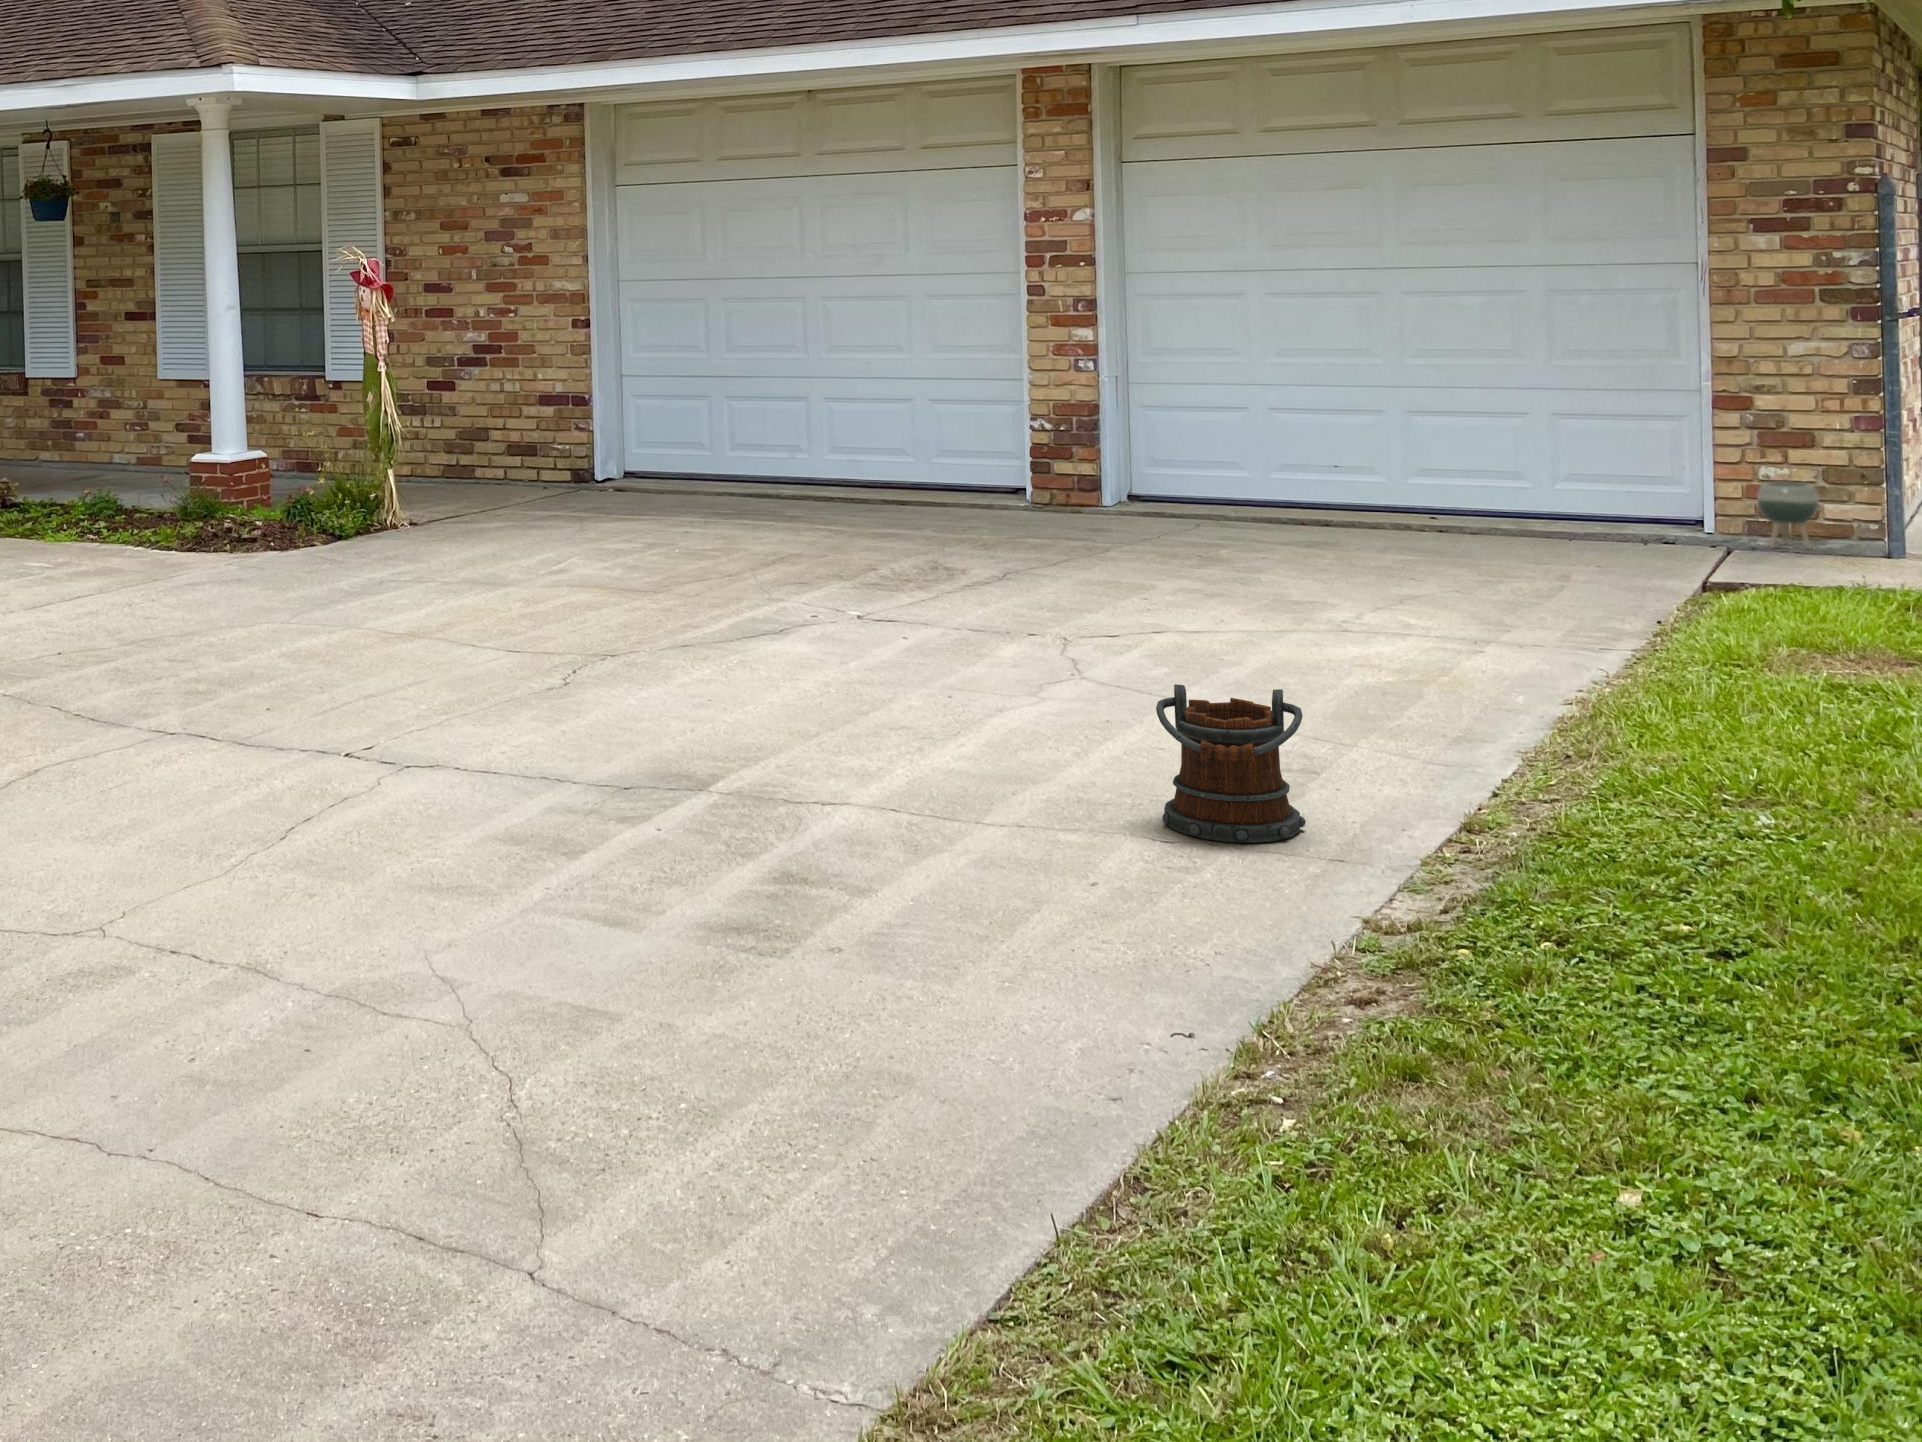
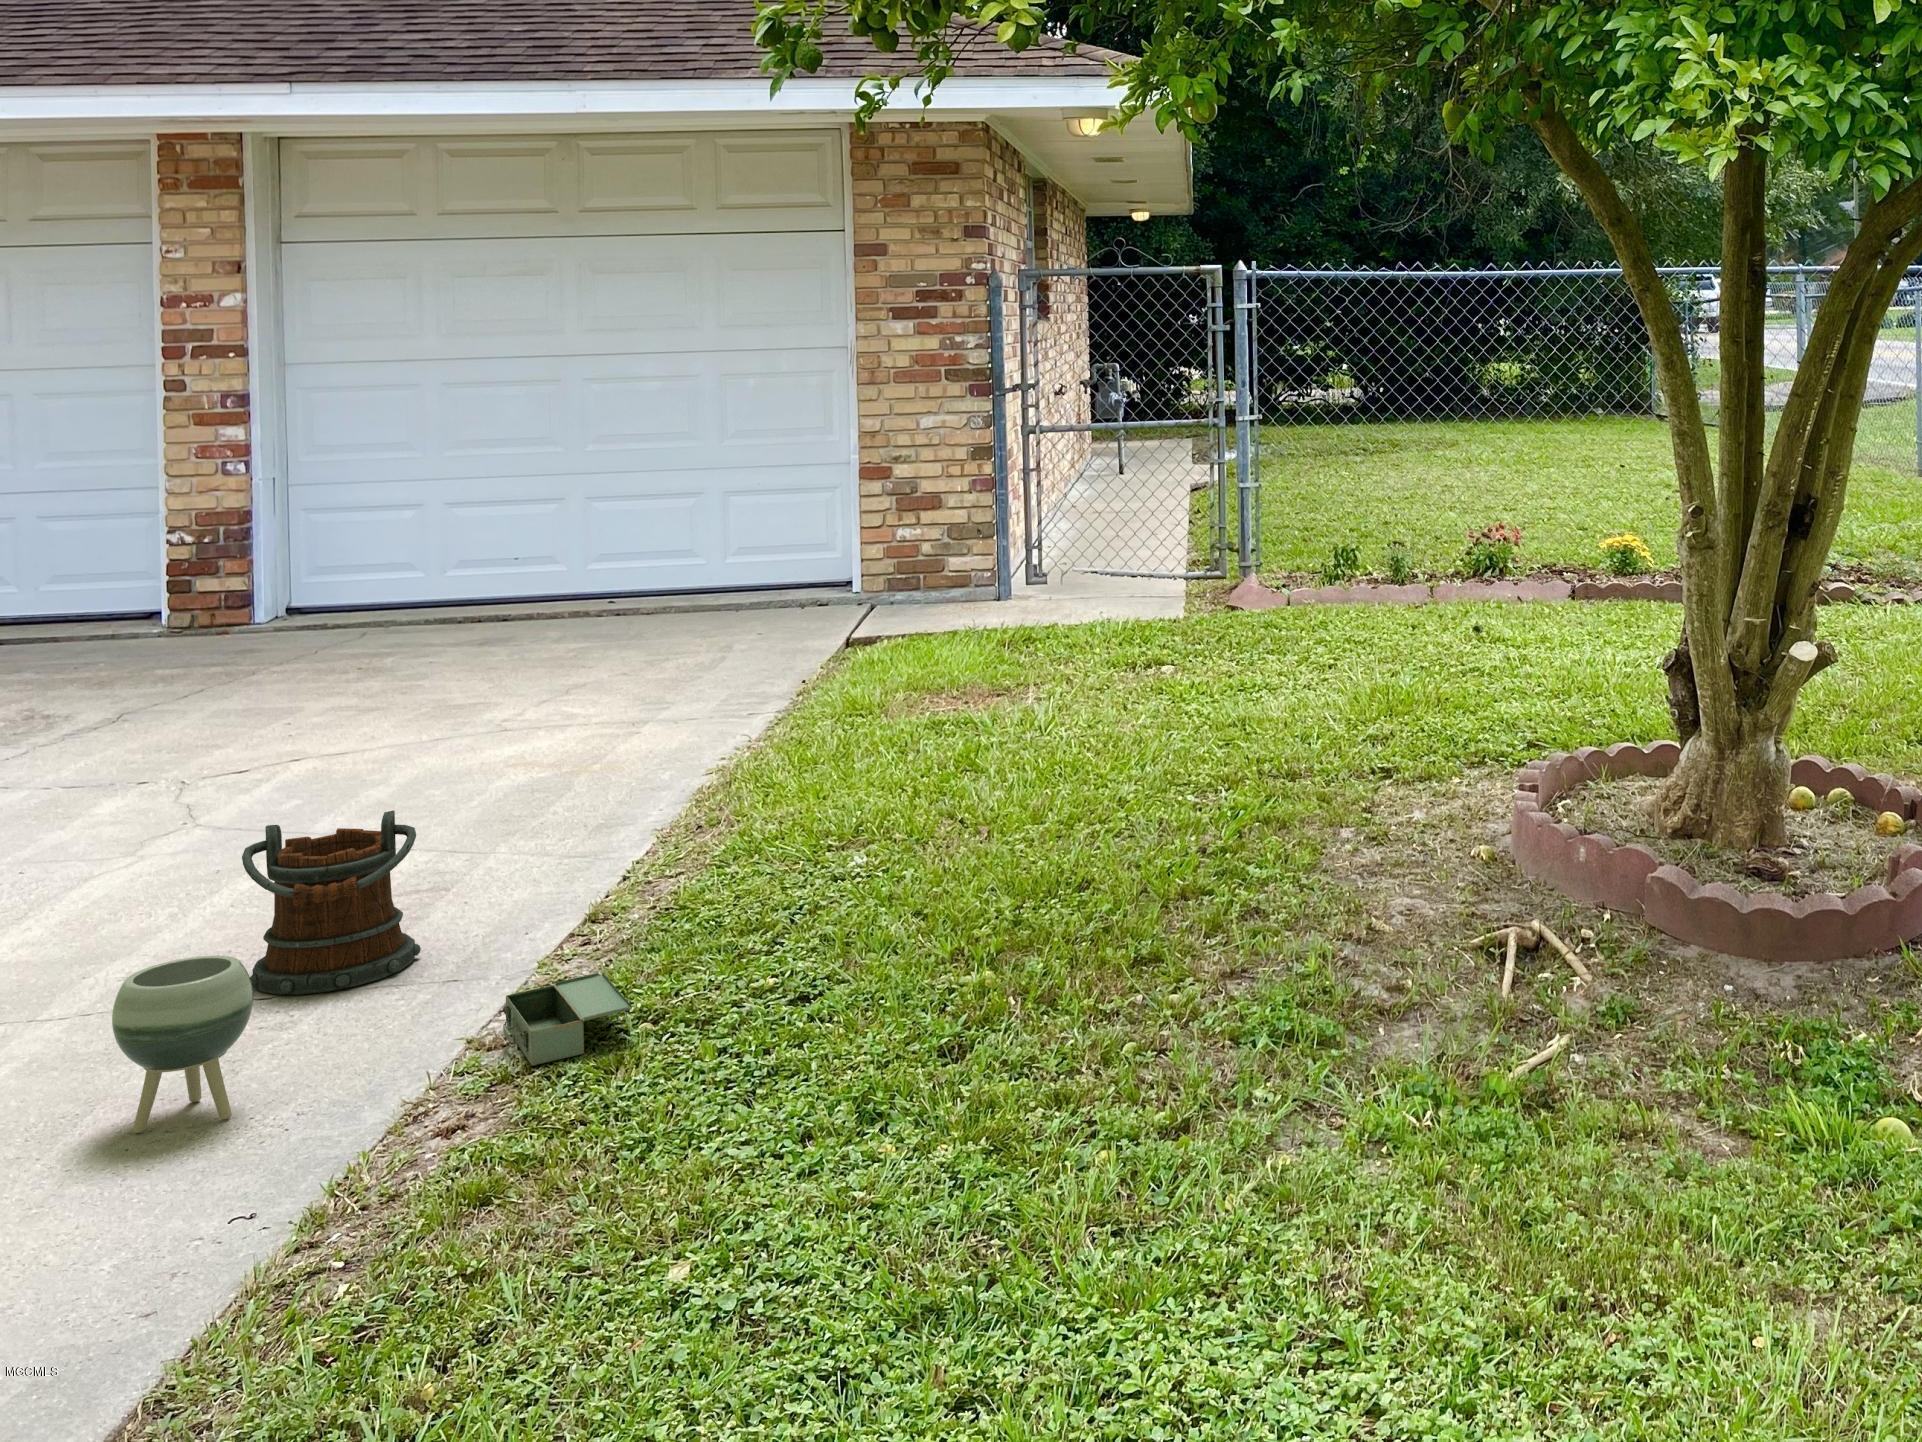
planter: present [1757,482,1818,549] -> present [112,955,253,1133]
toolbox: none [1398,881,1532,956] -> present [503,973,632,1066]

